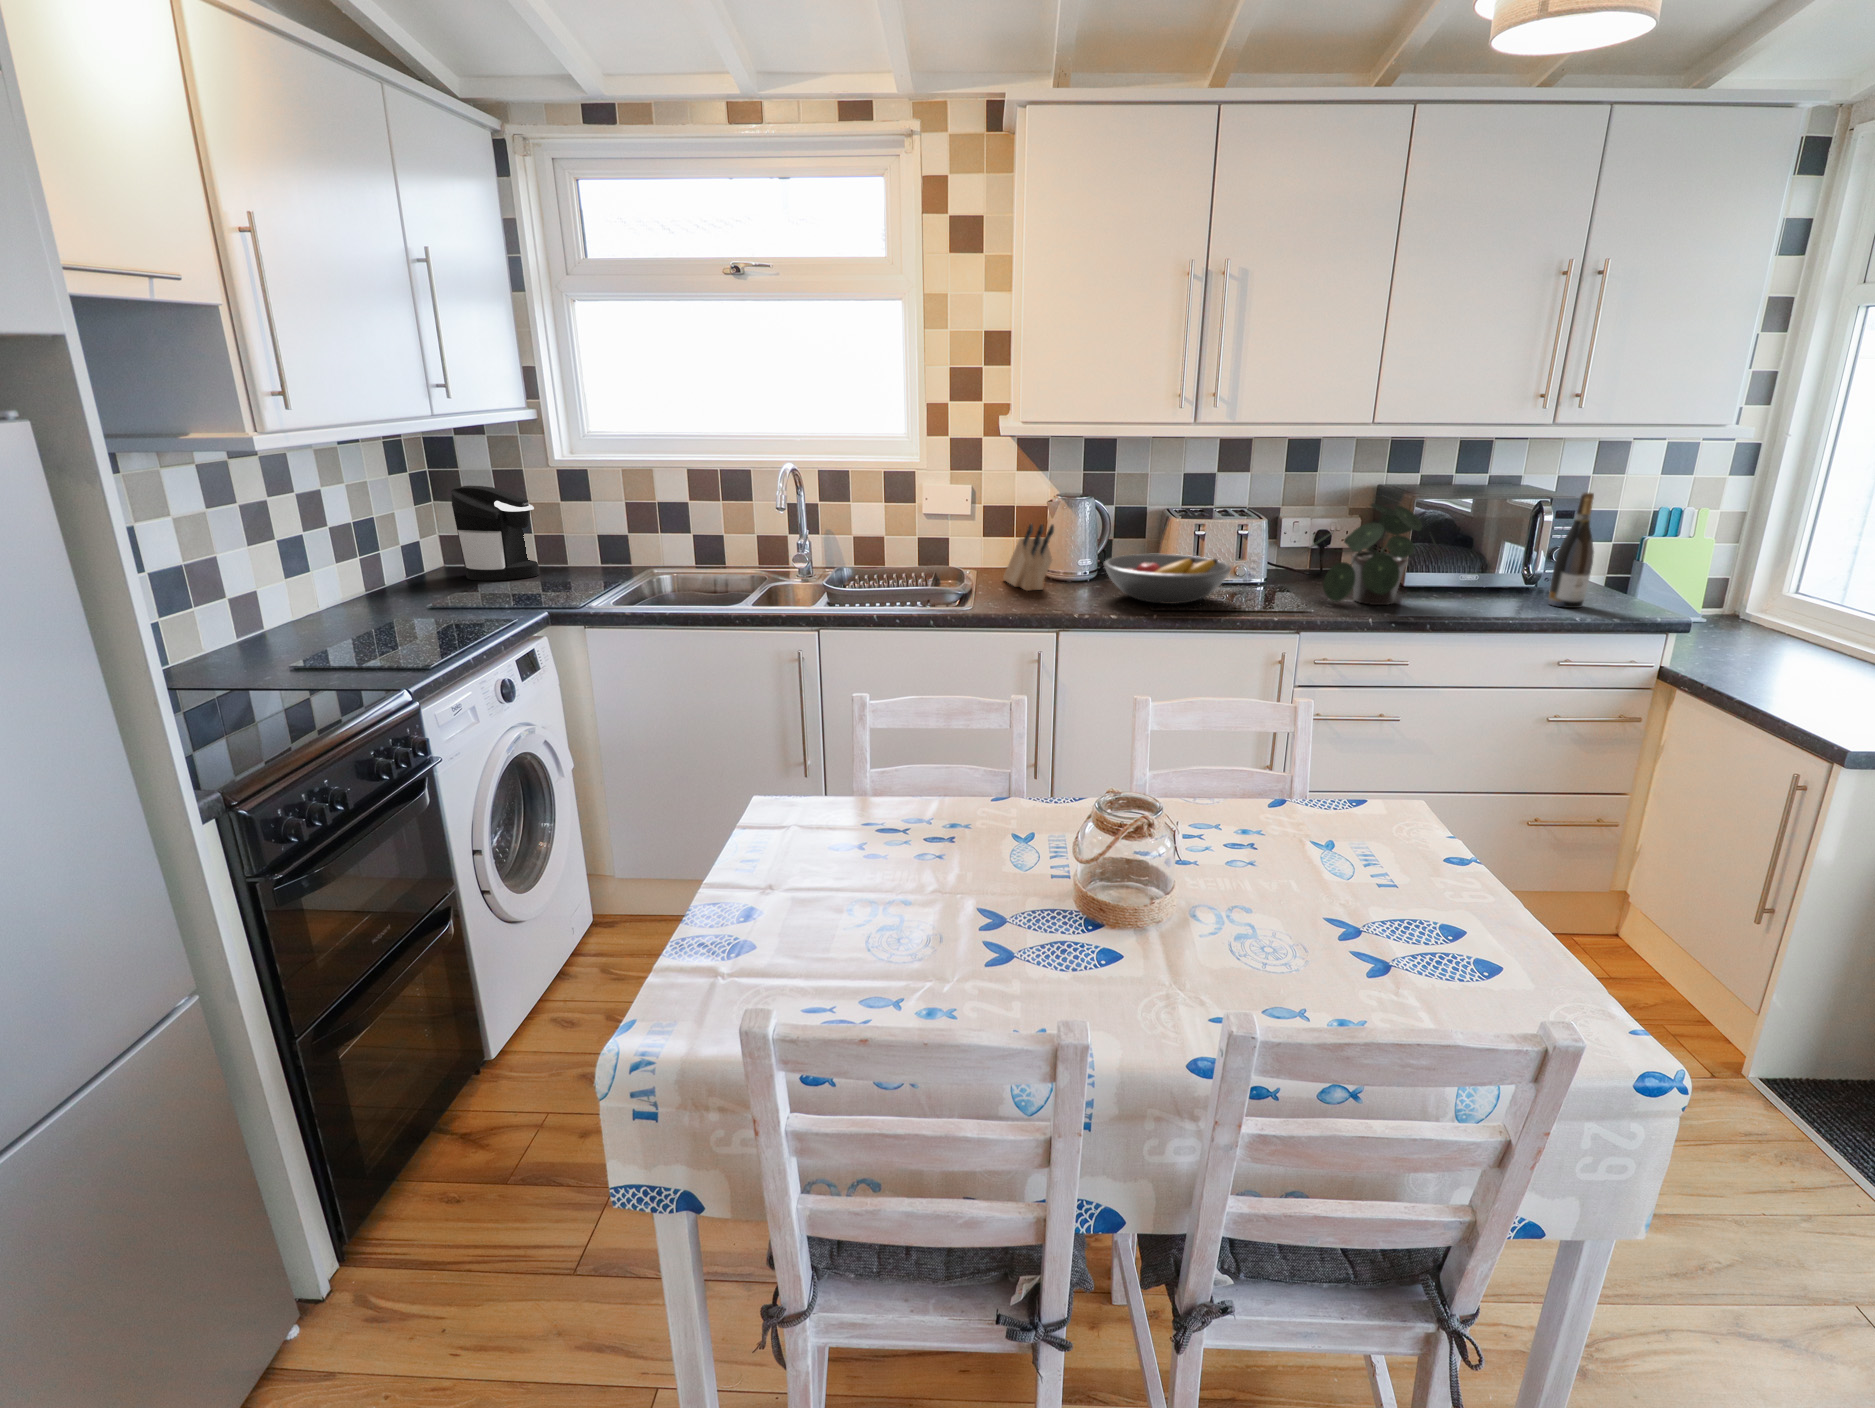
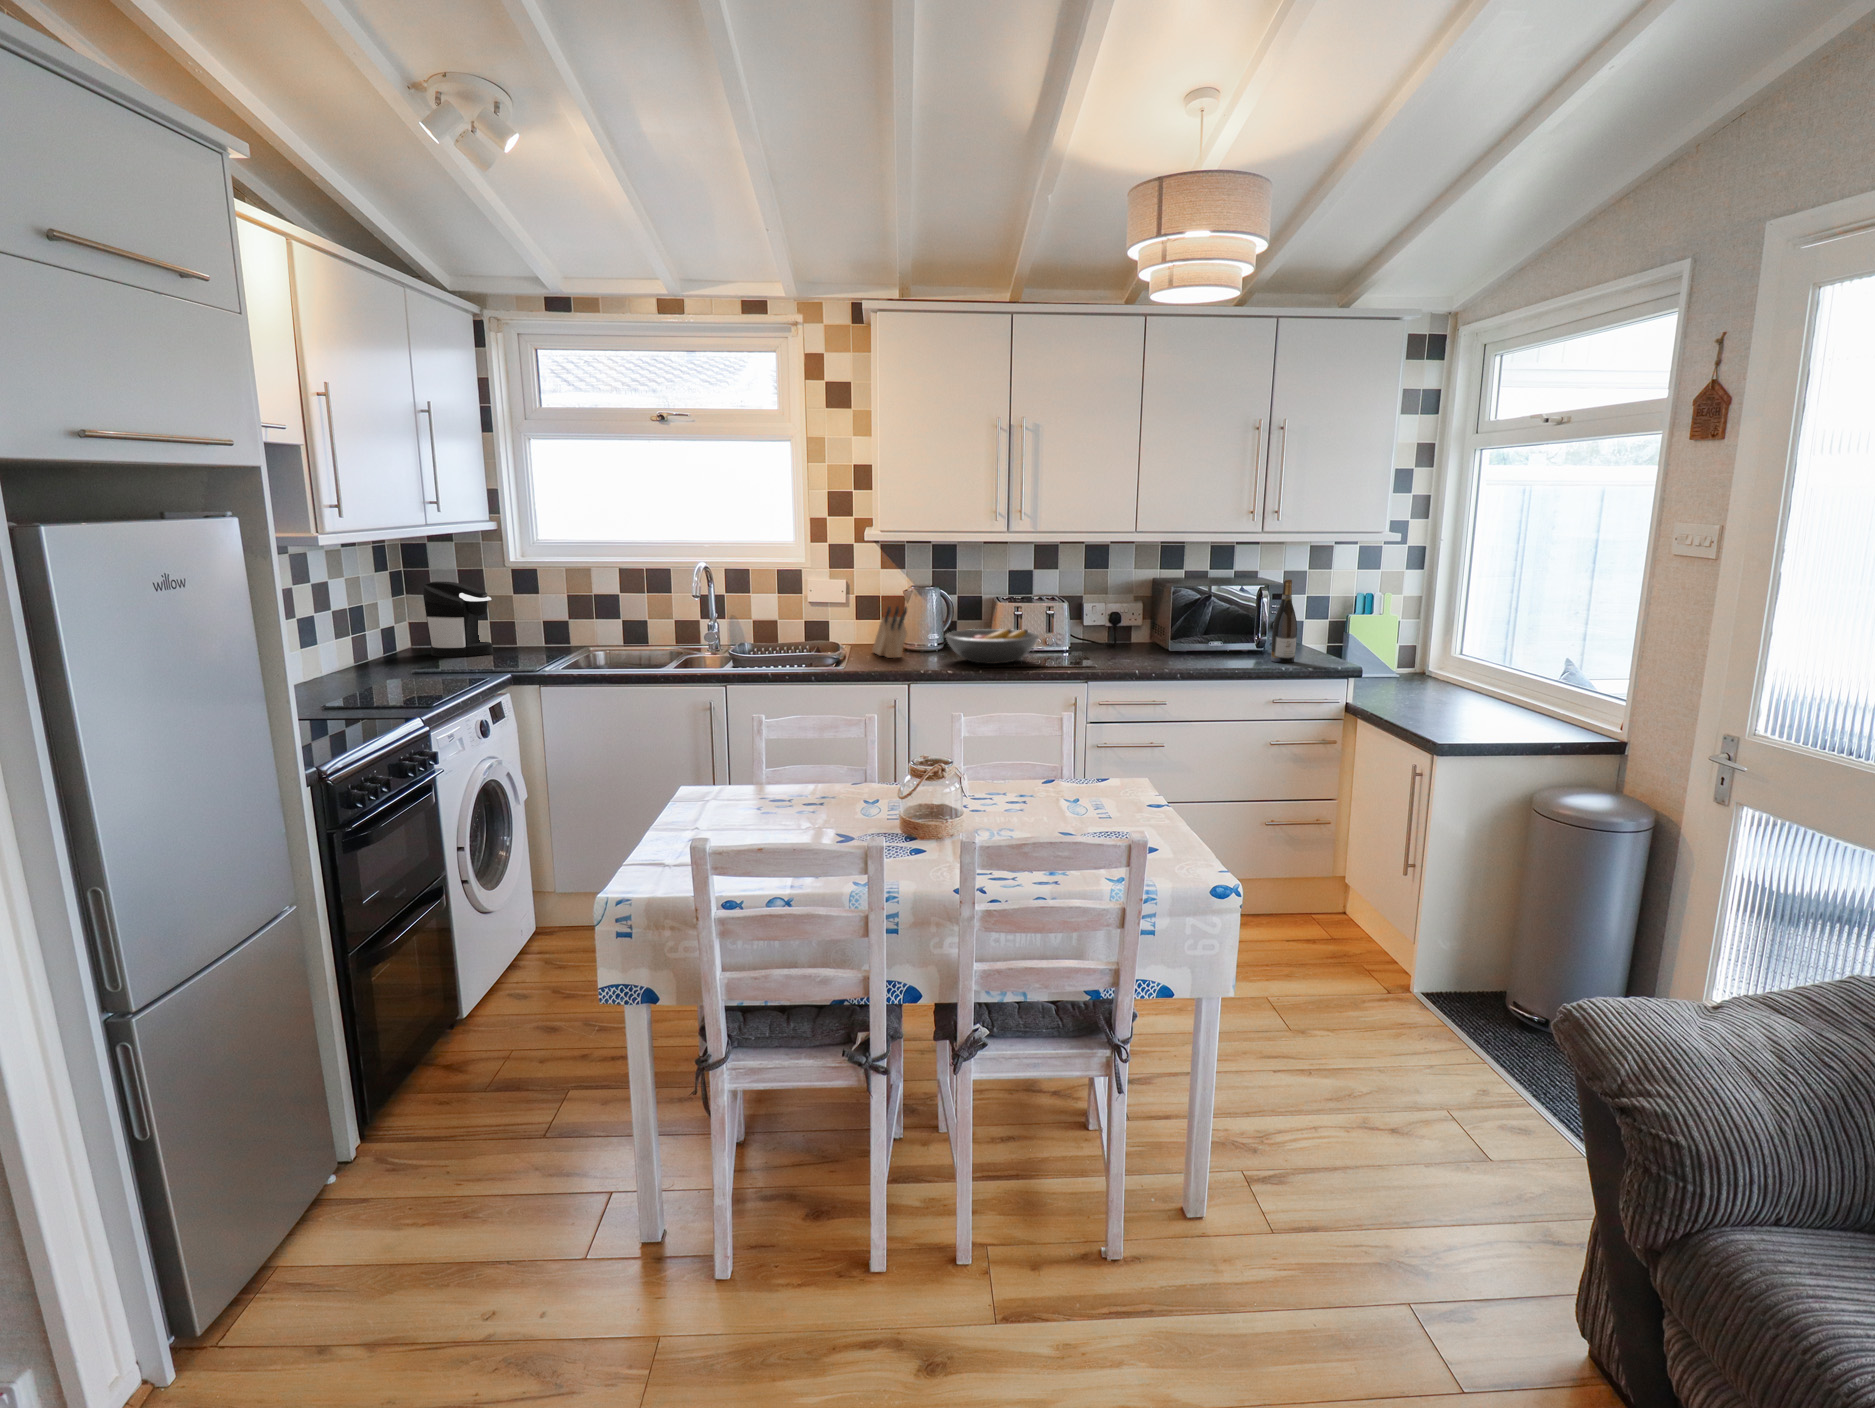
potted plant: present [1307,504,1440,605] -> none [1093,589,1193,663]

